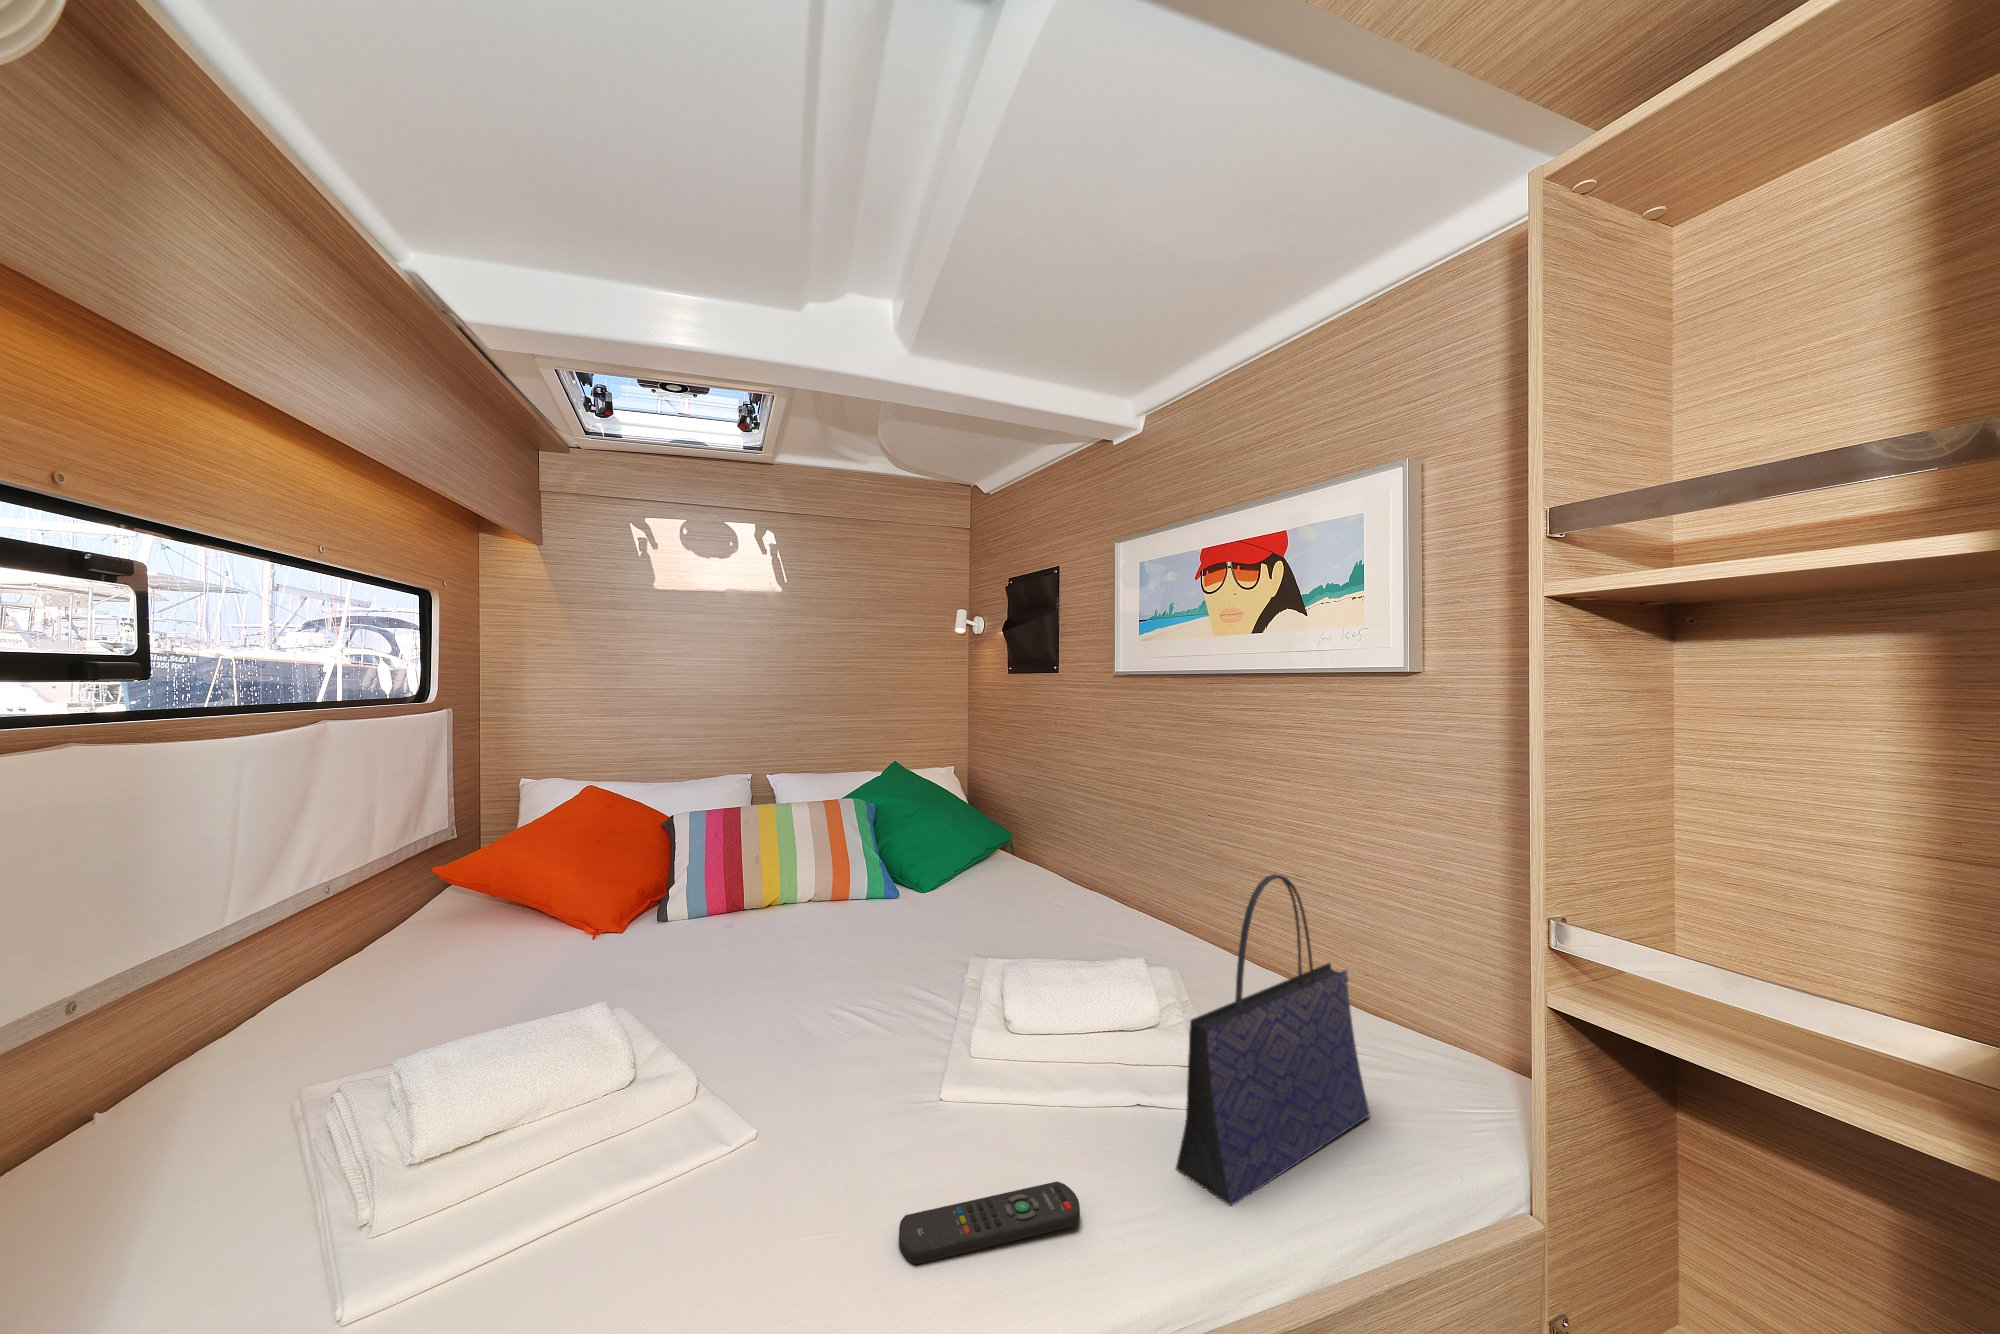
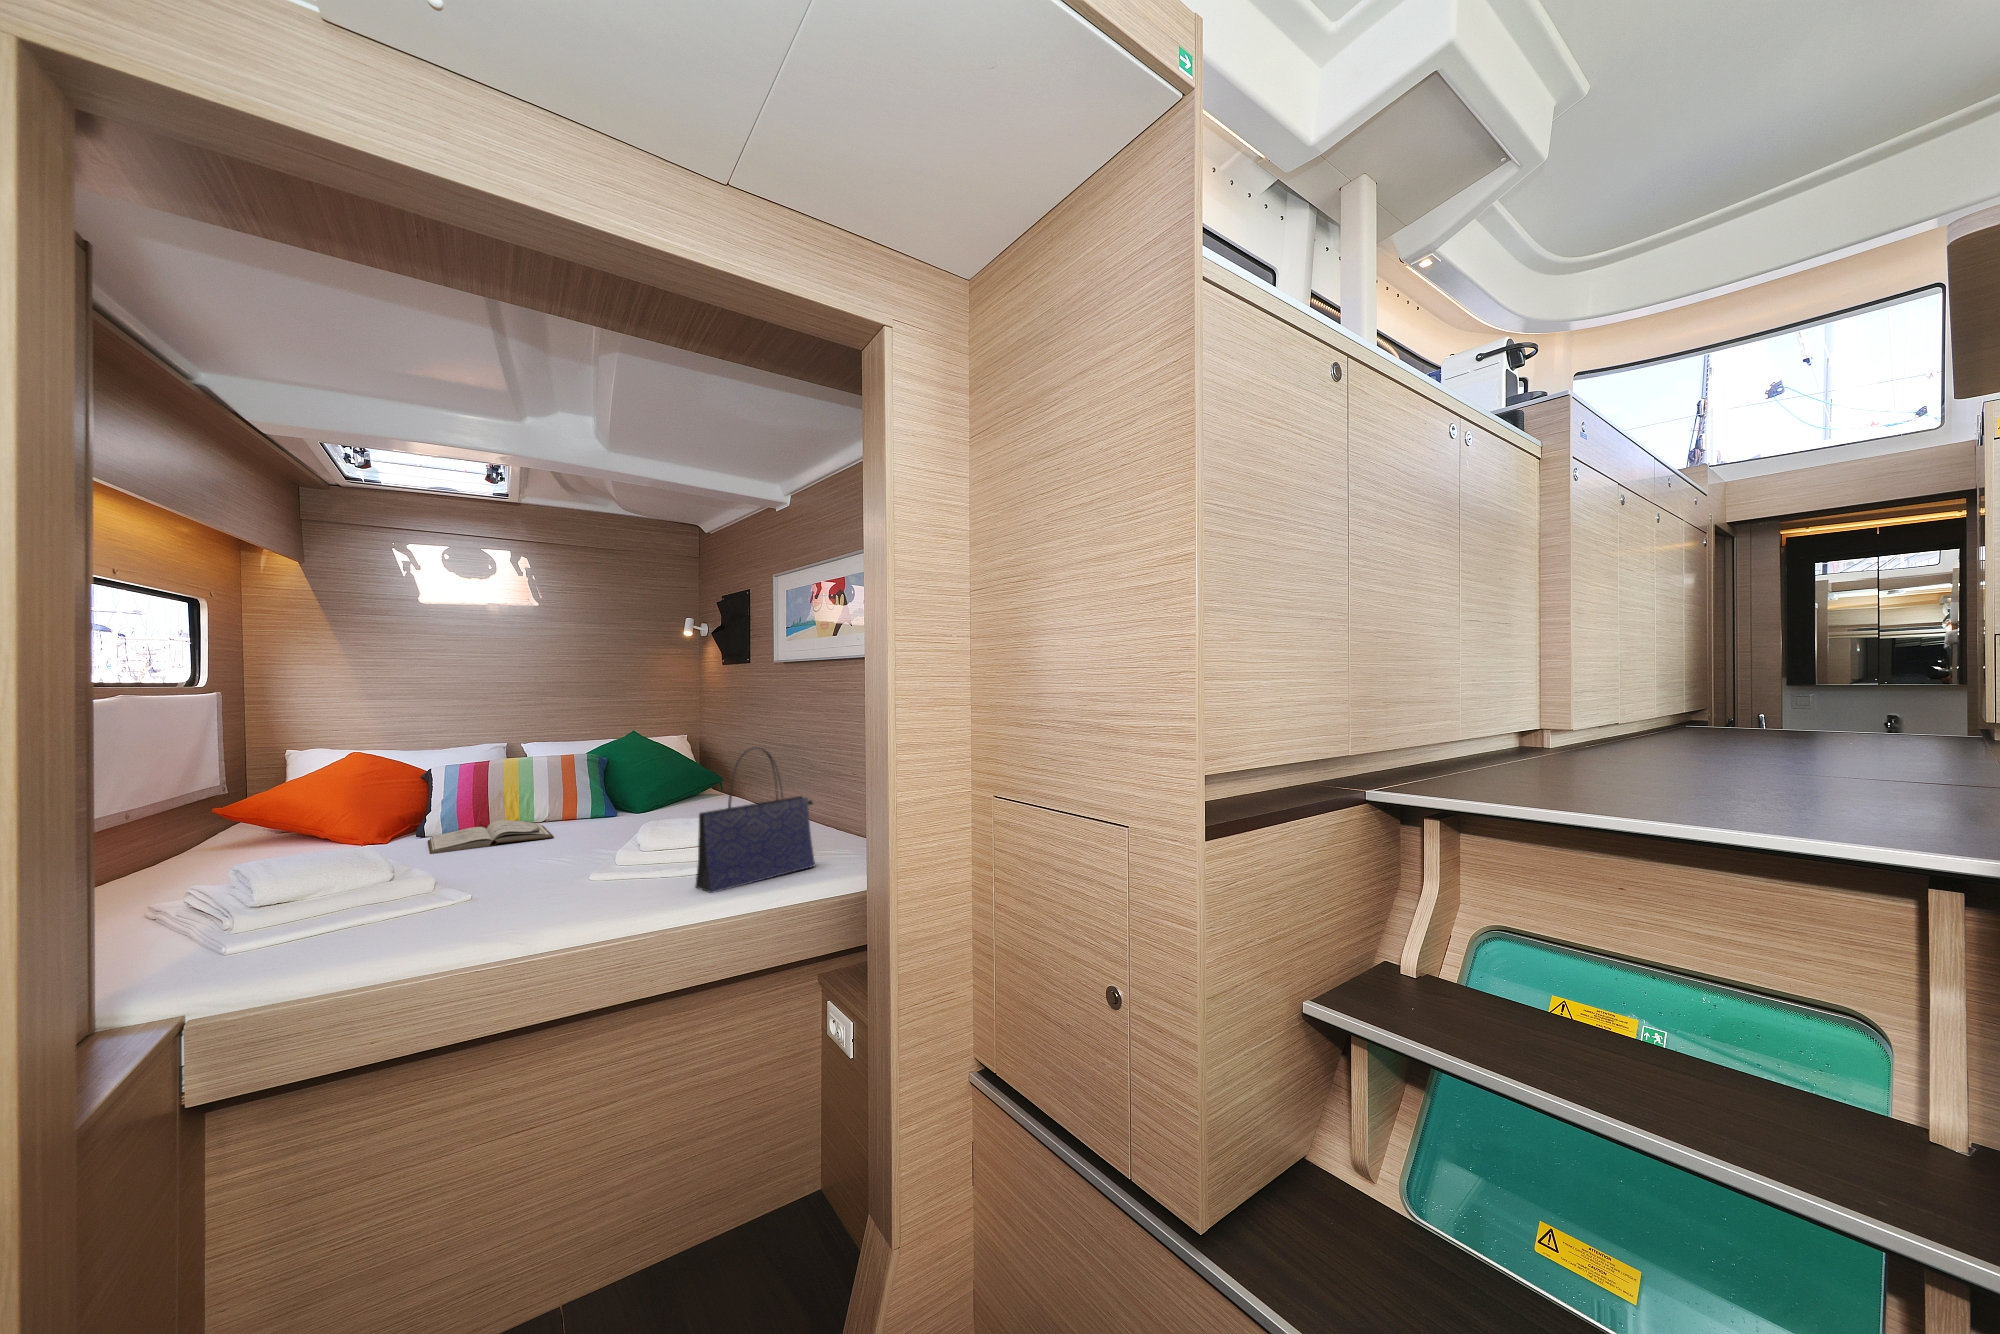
book: none [672,902,836,969] -> present [428,820,554,854]
remote control: present [899,1182,1080,1265] -> none [529,890,630,916]

